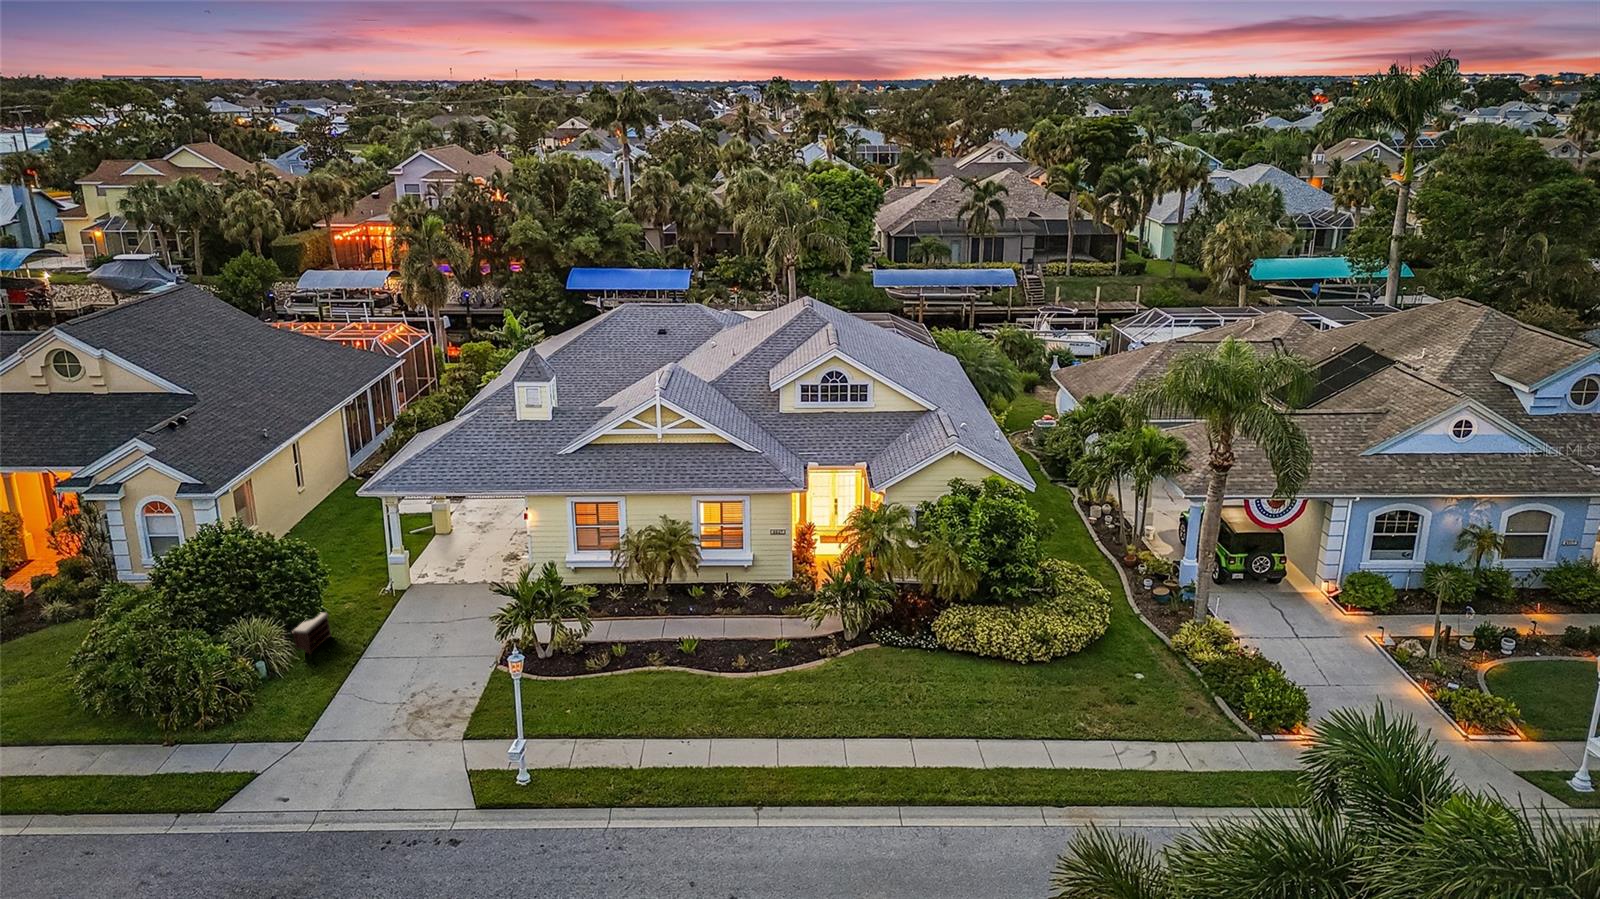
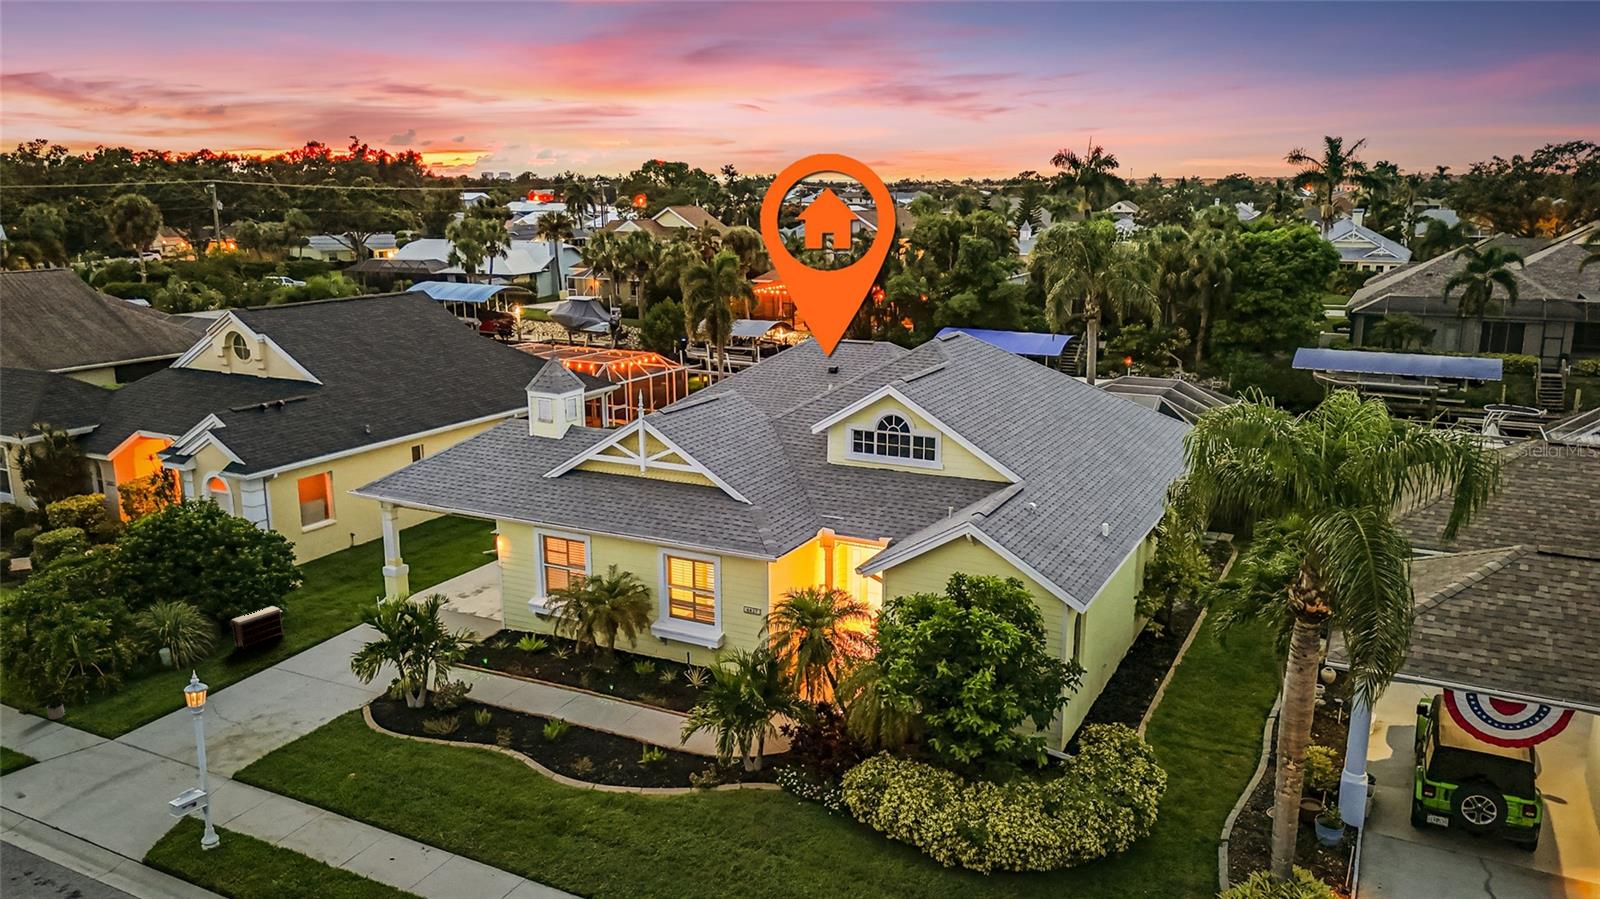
potted plant: none [193,718,227,746] -> present [36,690,70,720]

